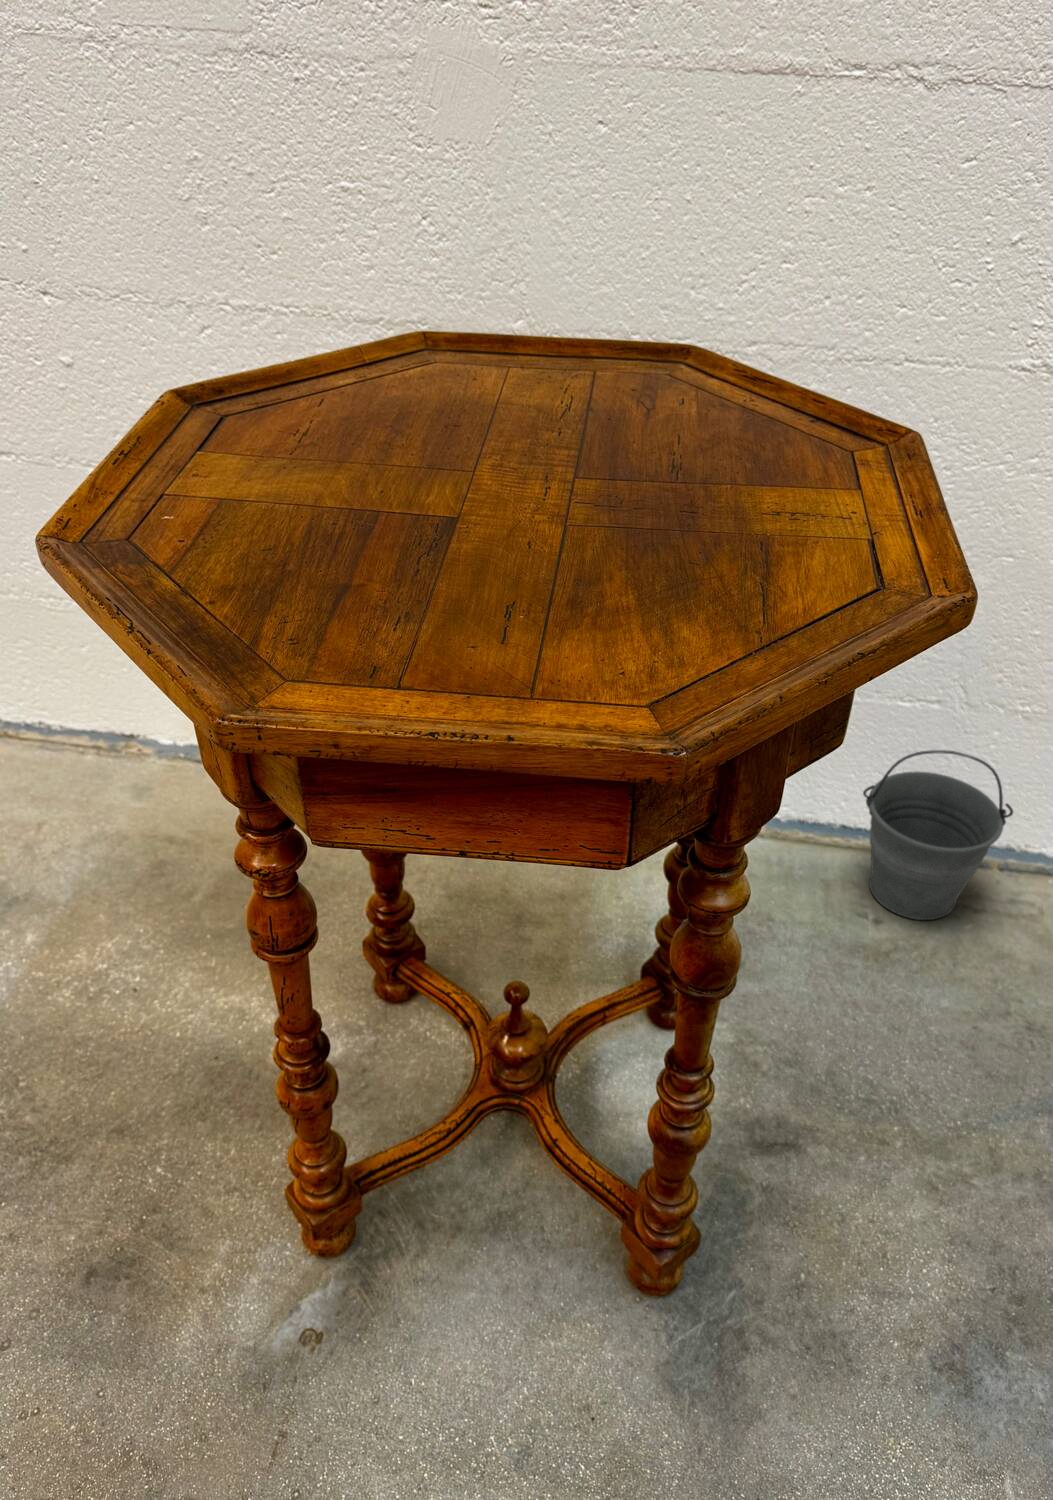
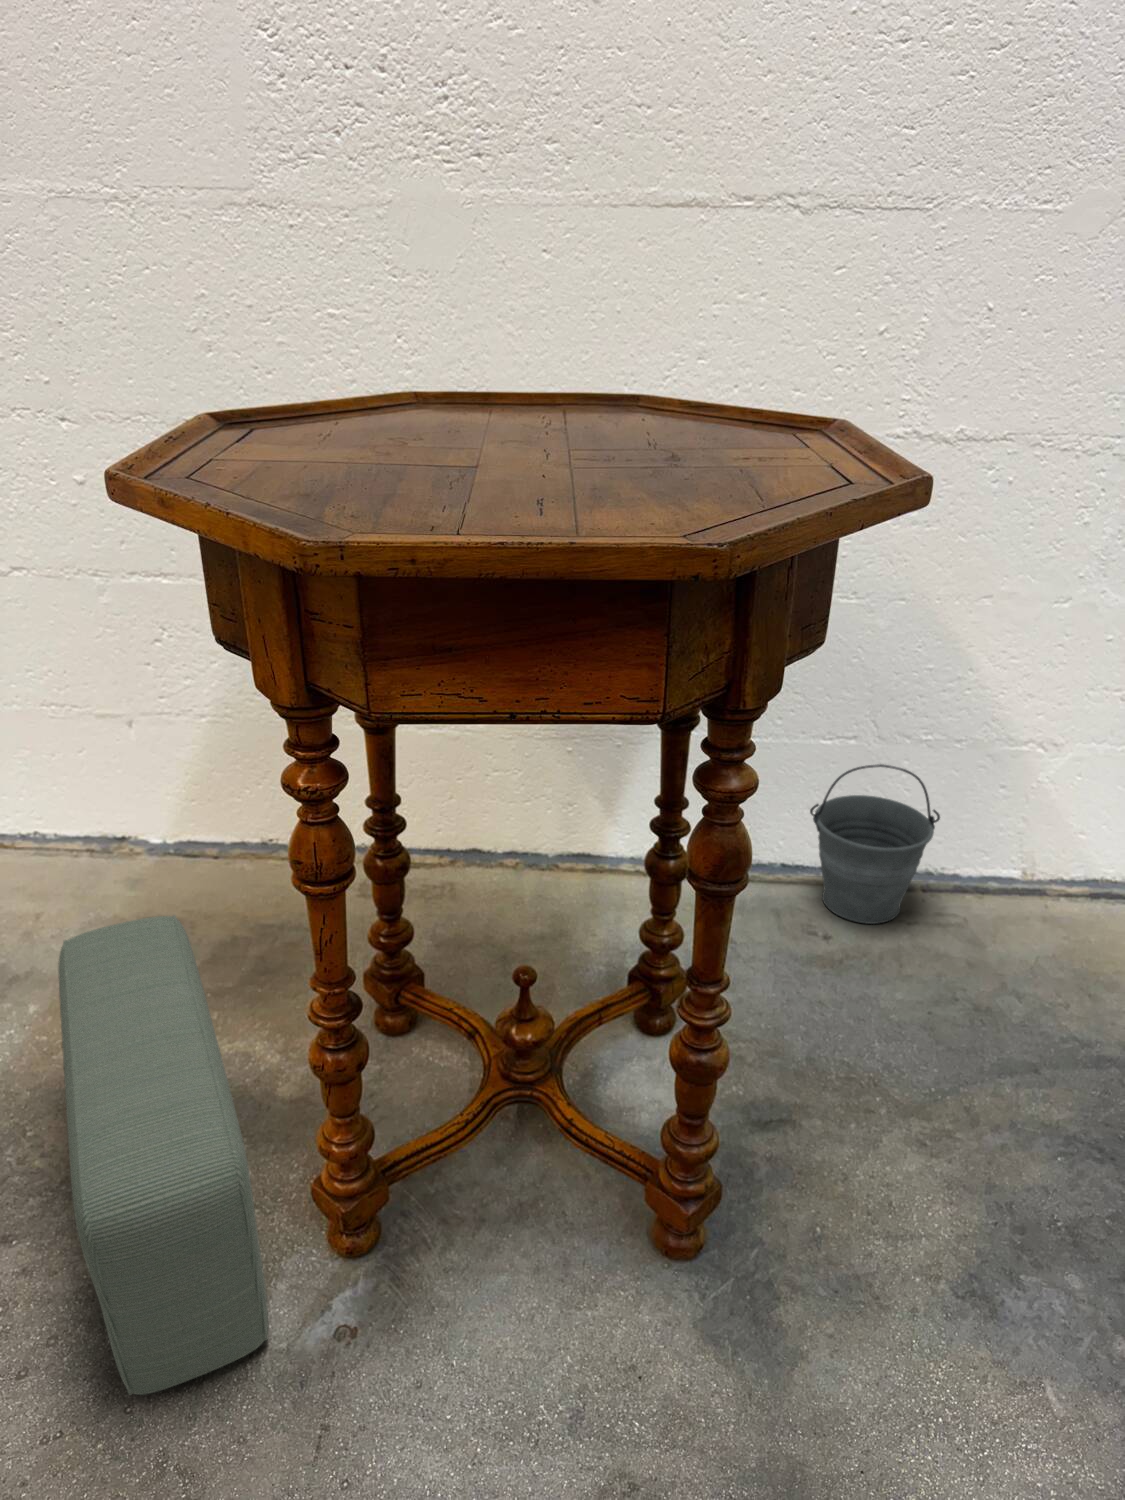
pouf: none [40,890,236,1381] -> present [58,915,268,1395]

